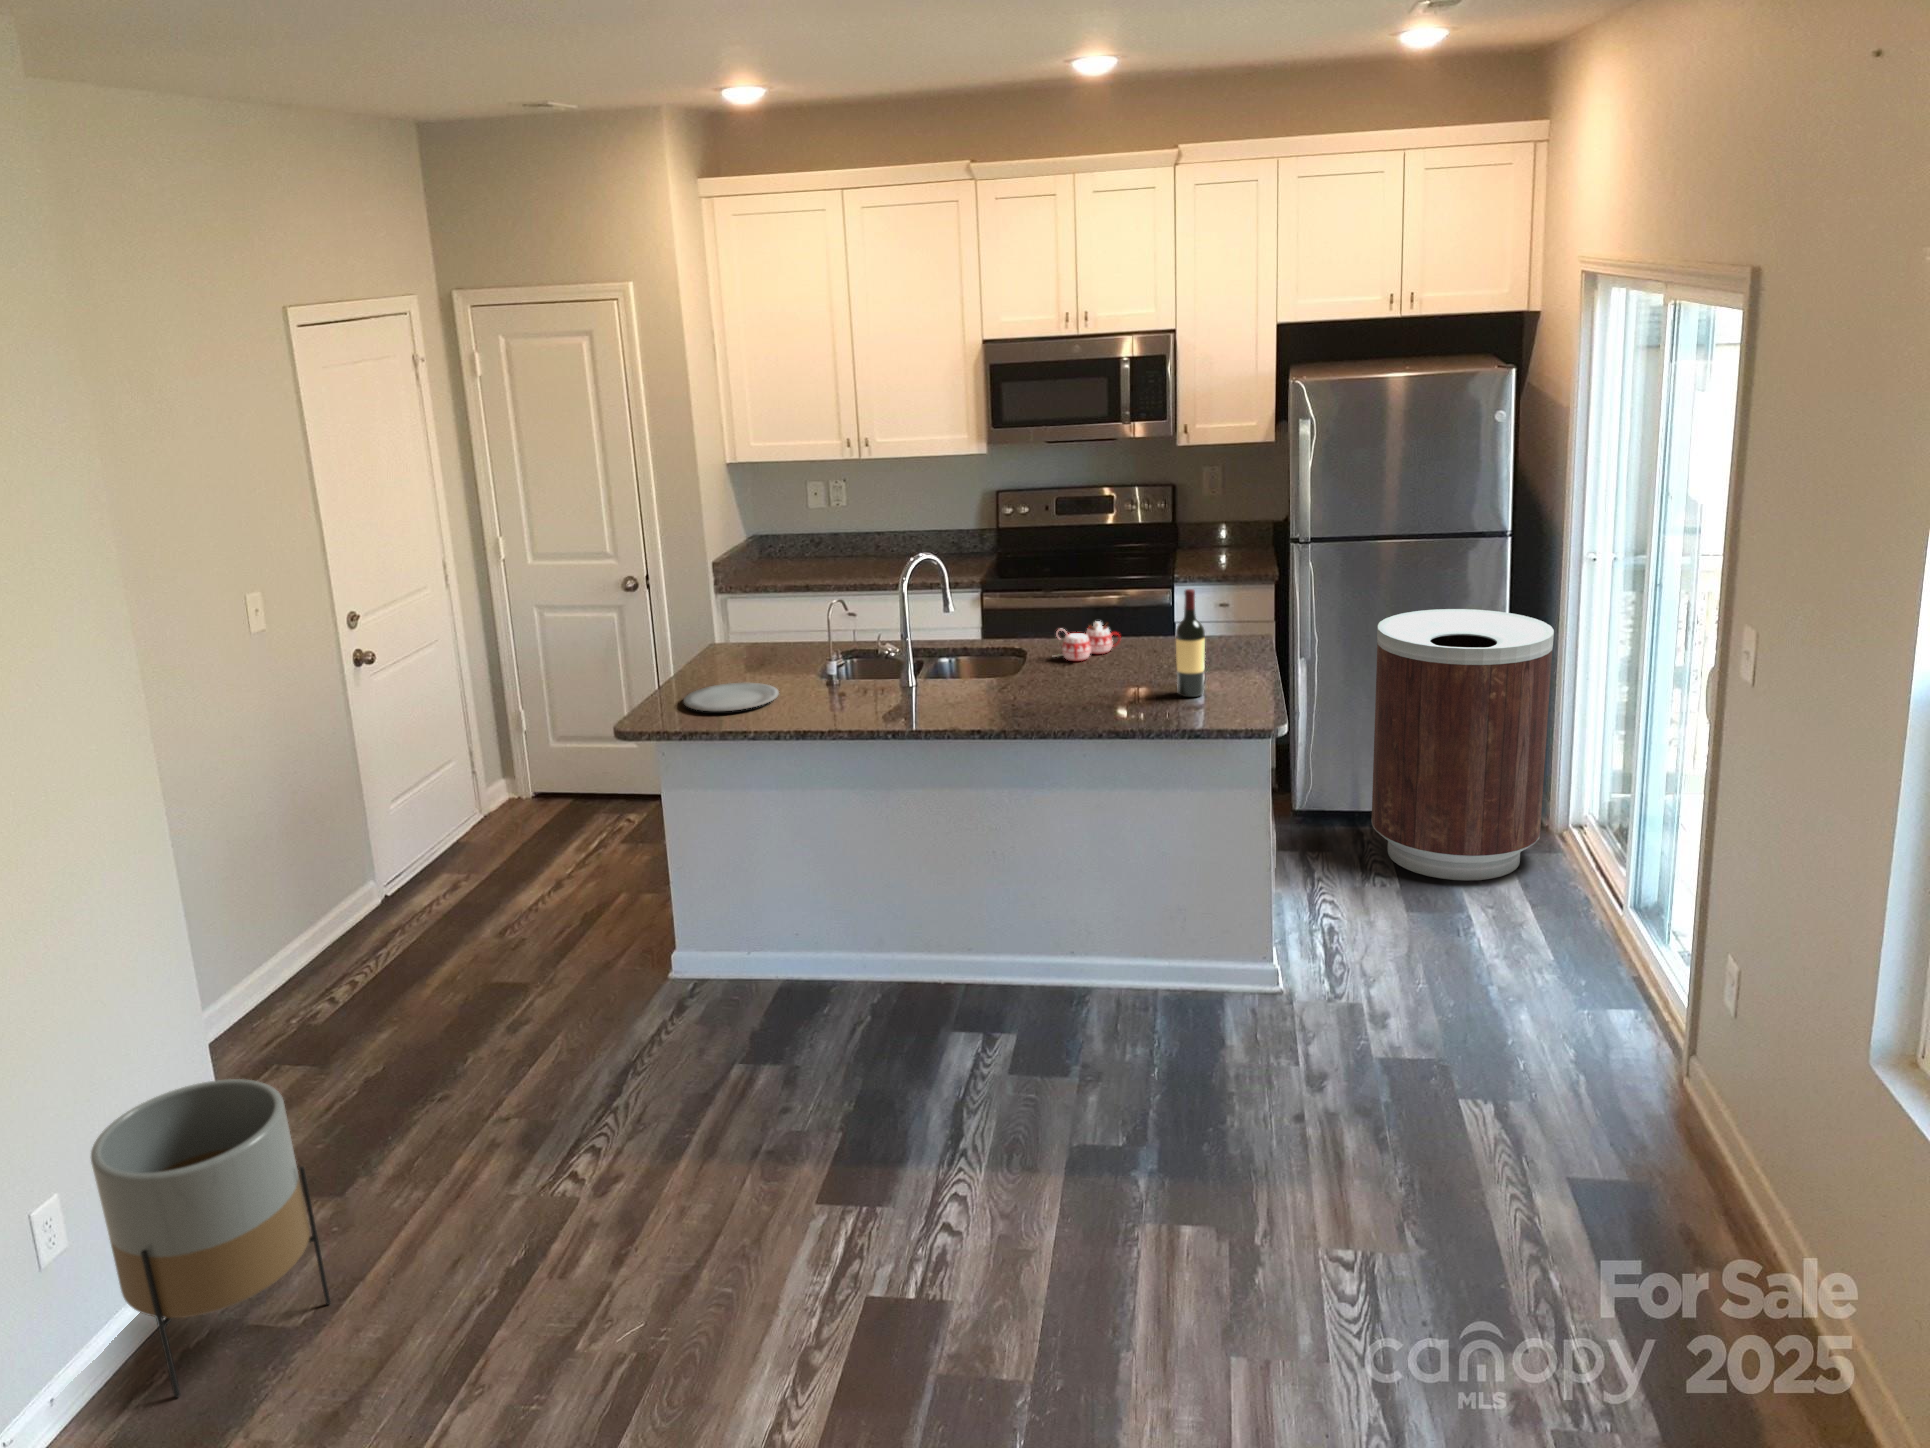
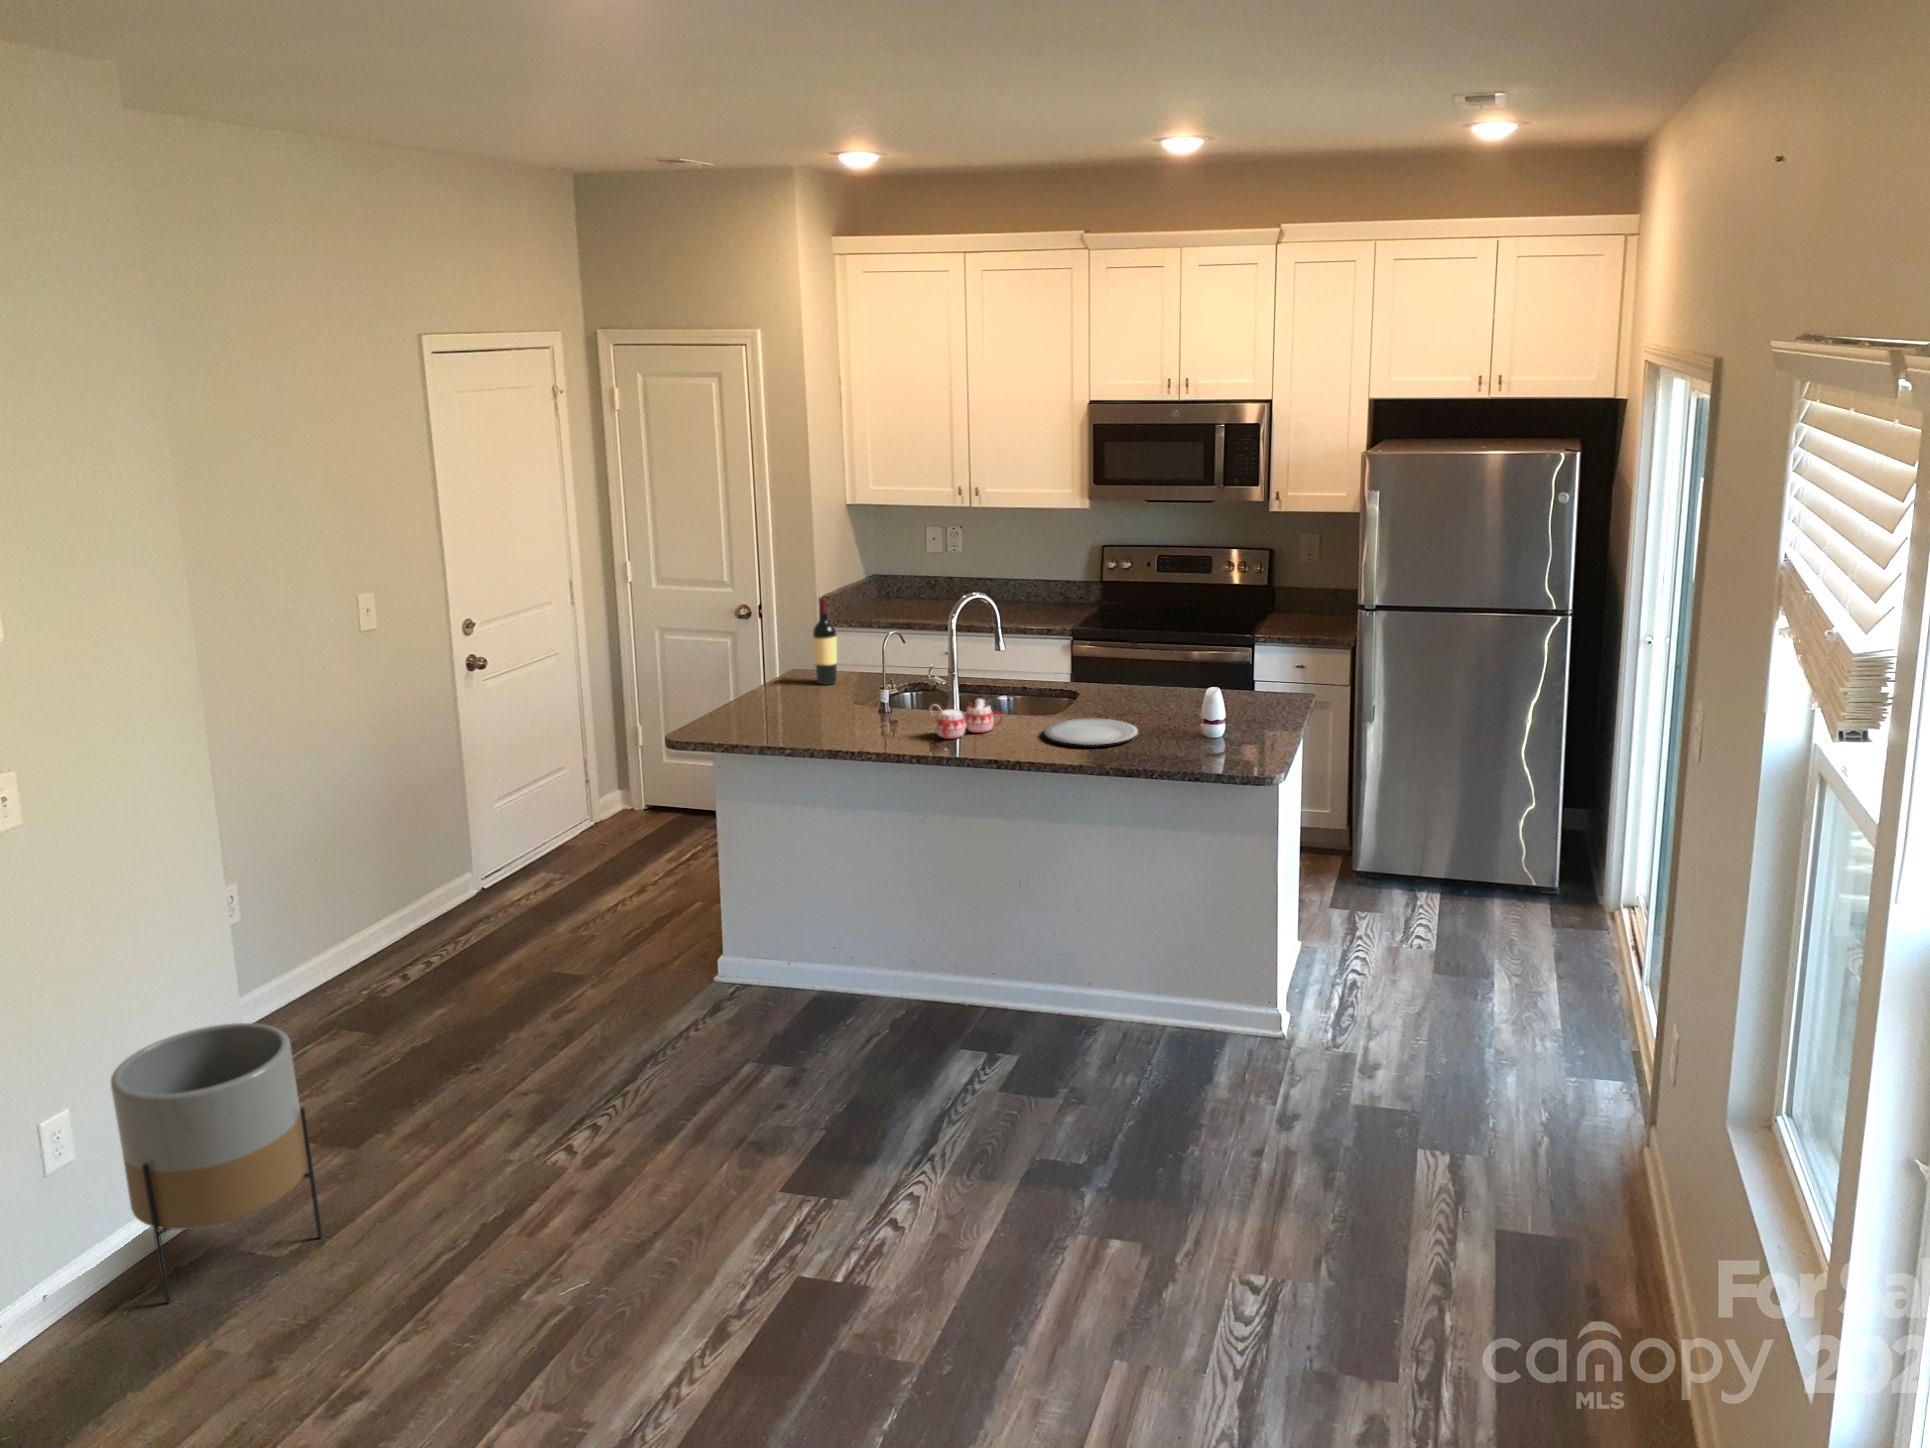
wine bottle: present [1176,589,1205,697] -> present [813,597,837,685]
trash can: present [1371,609,1554,880] -> none [1422,681,1602,950]
mug: present [1054,621,1120,661] -> present [930,699,1002,739]
plate: present [683,683,779,711] -> present [1044,718,1138,745]

